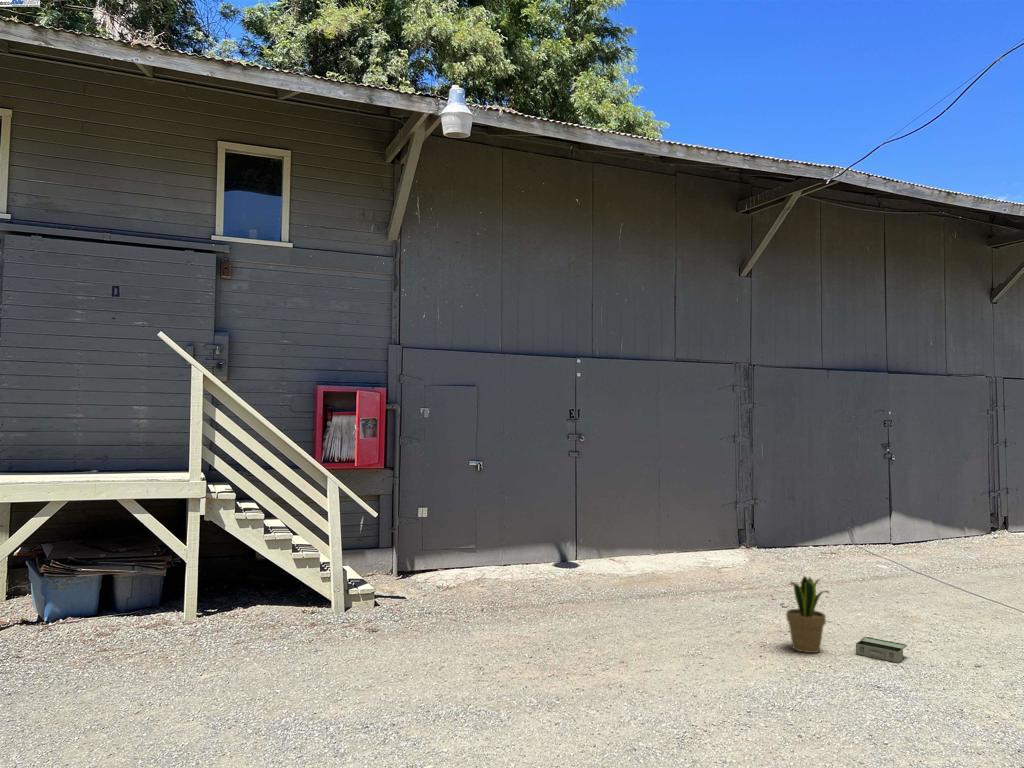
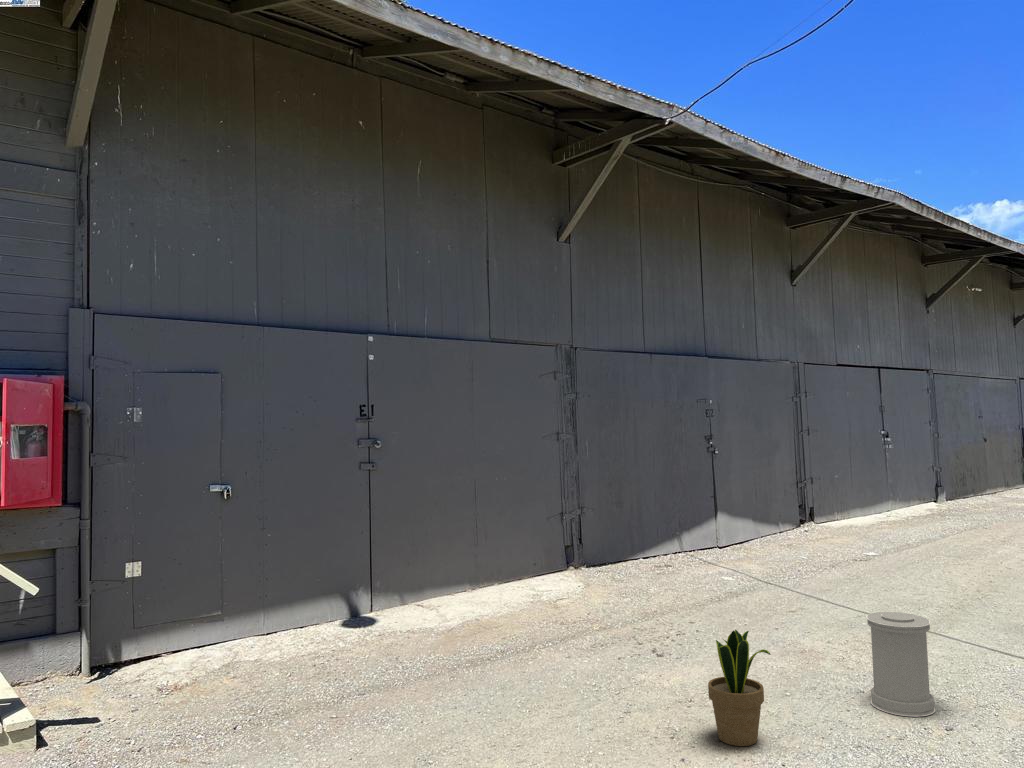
trash can: none [925,581,976,656] -> present [866,612,935,717]
toolbox: present [856,637,907,663] -> none [803,706,867,745]

